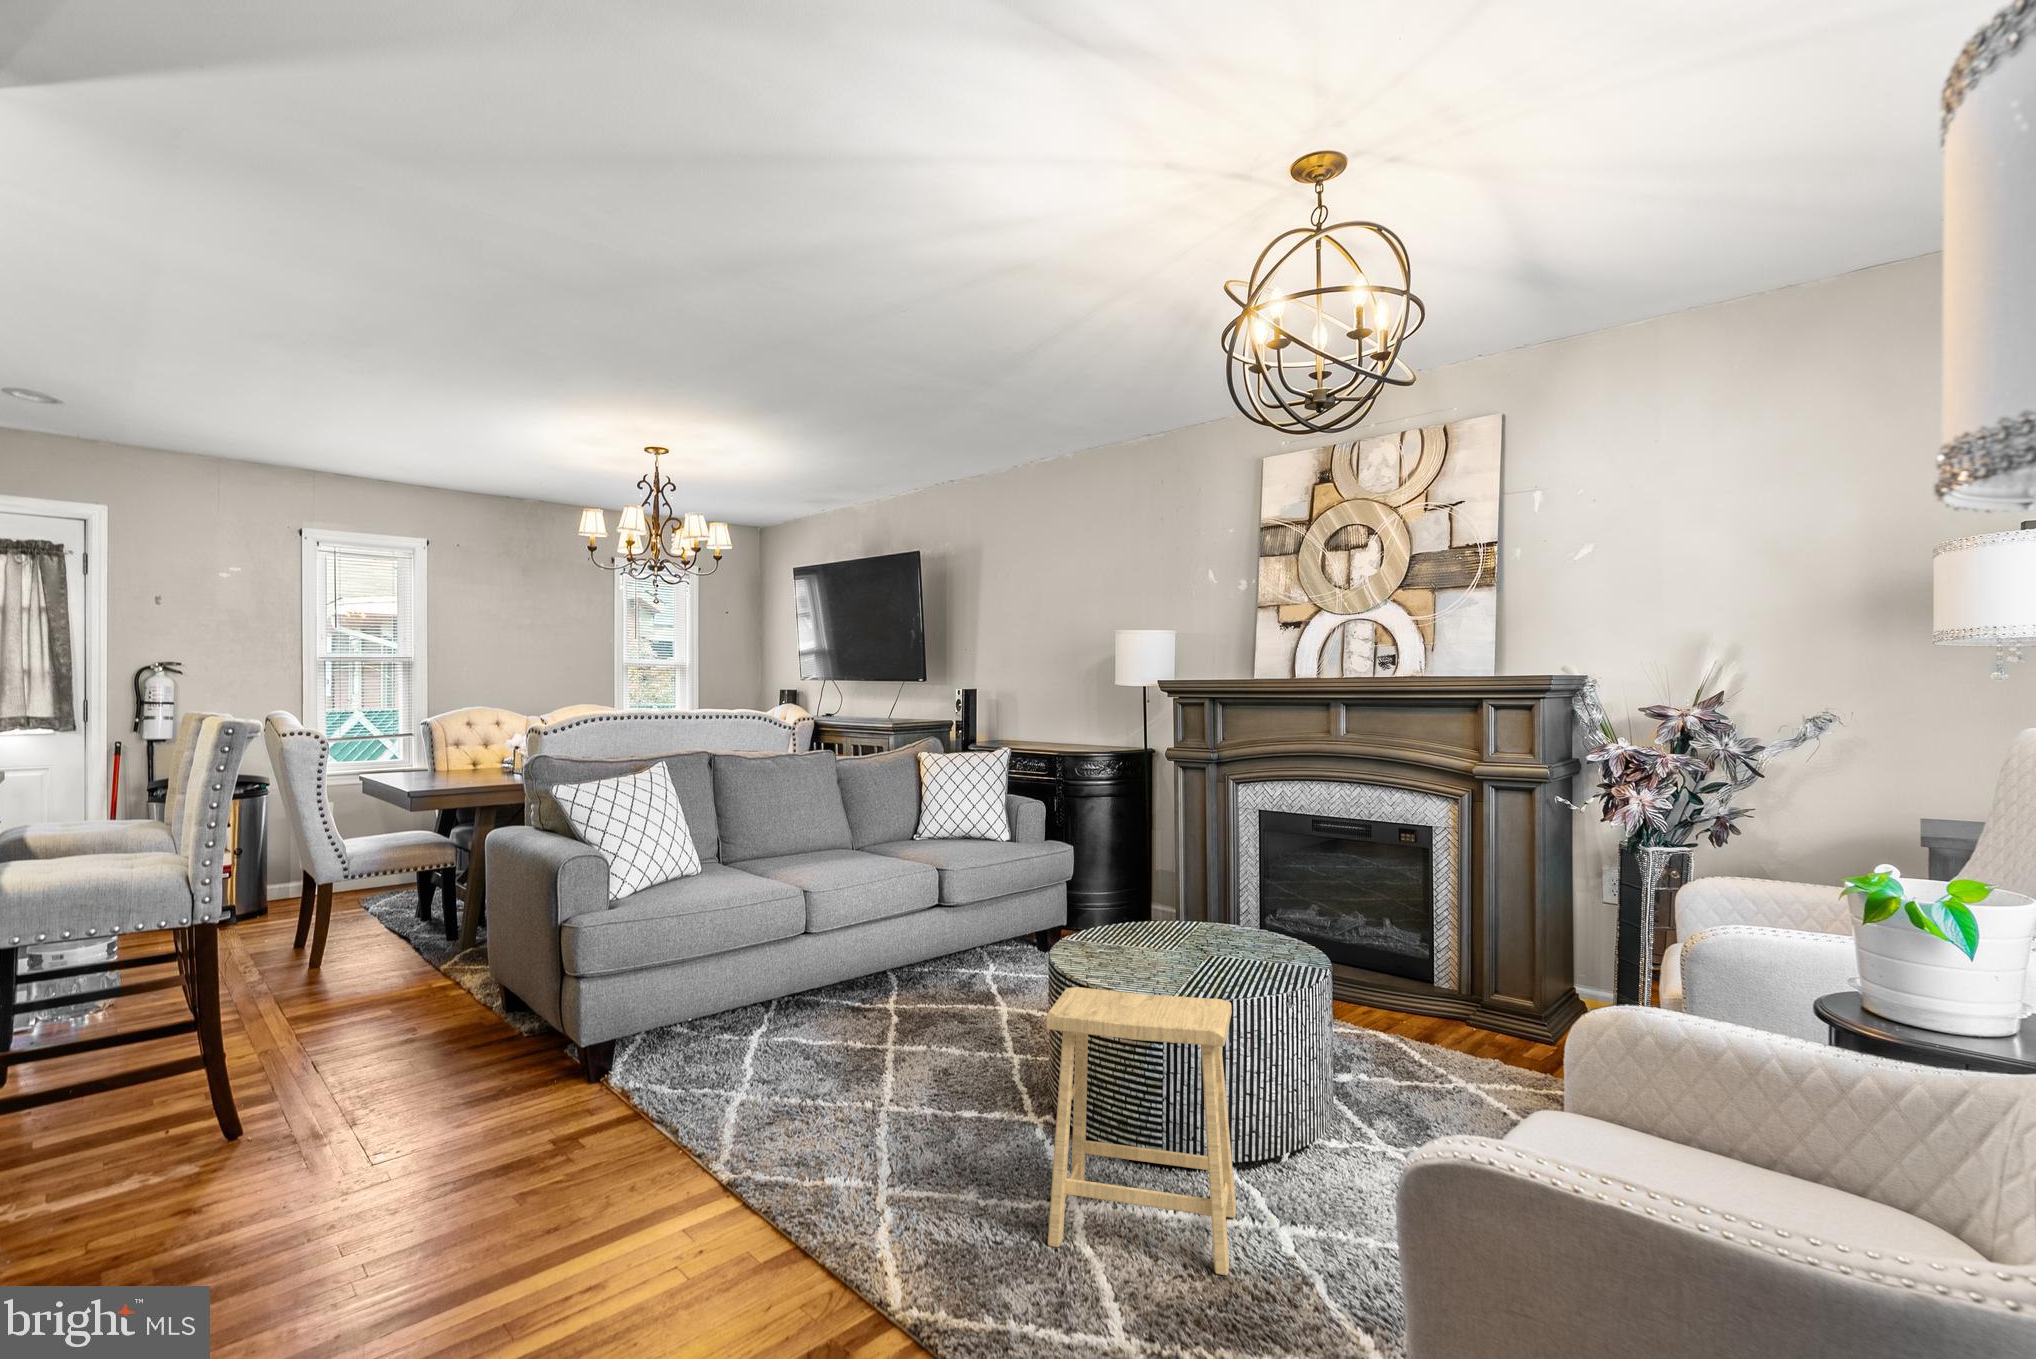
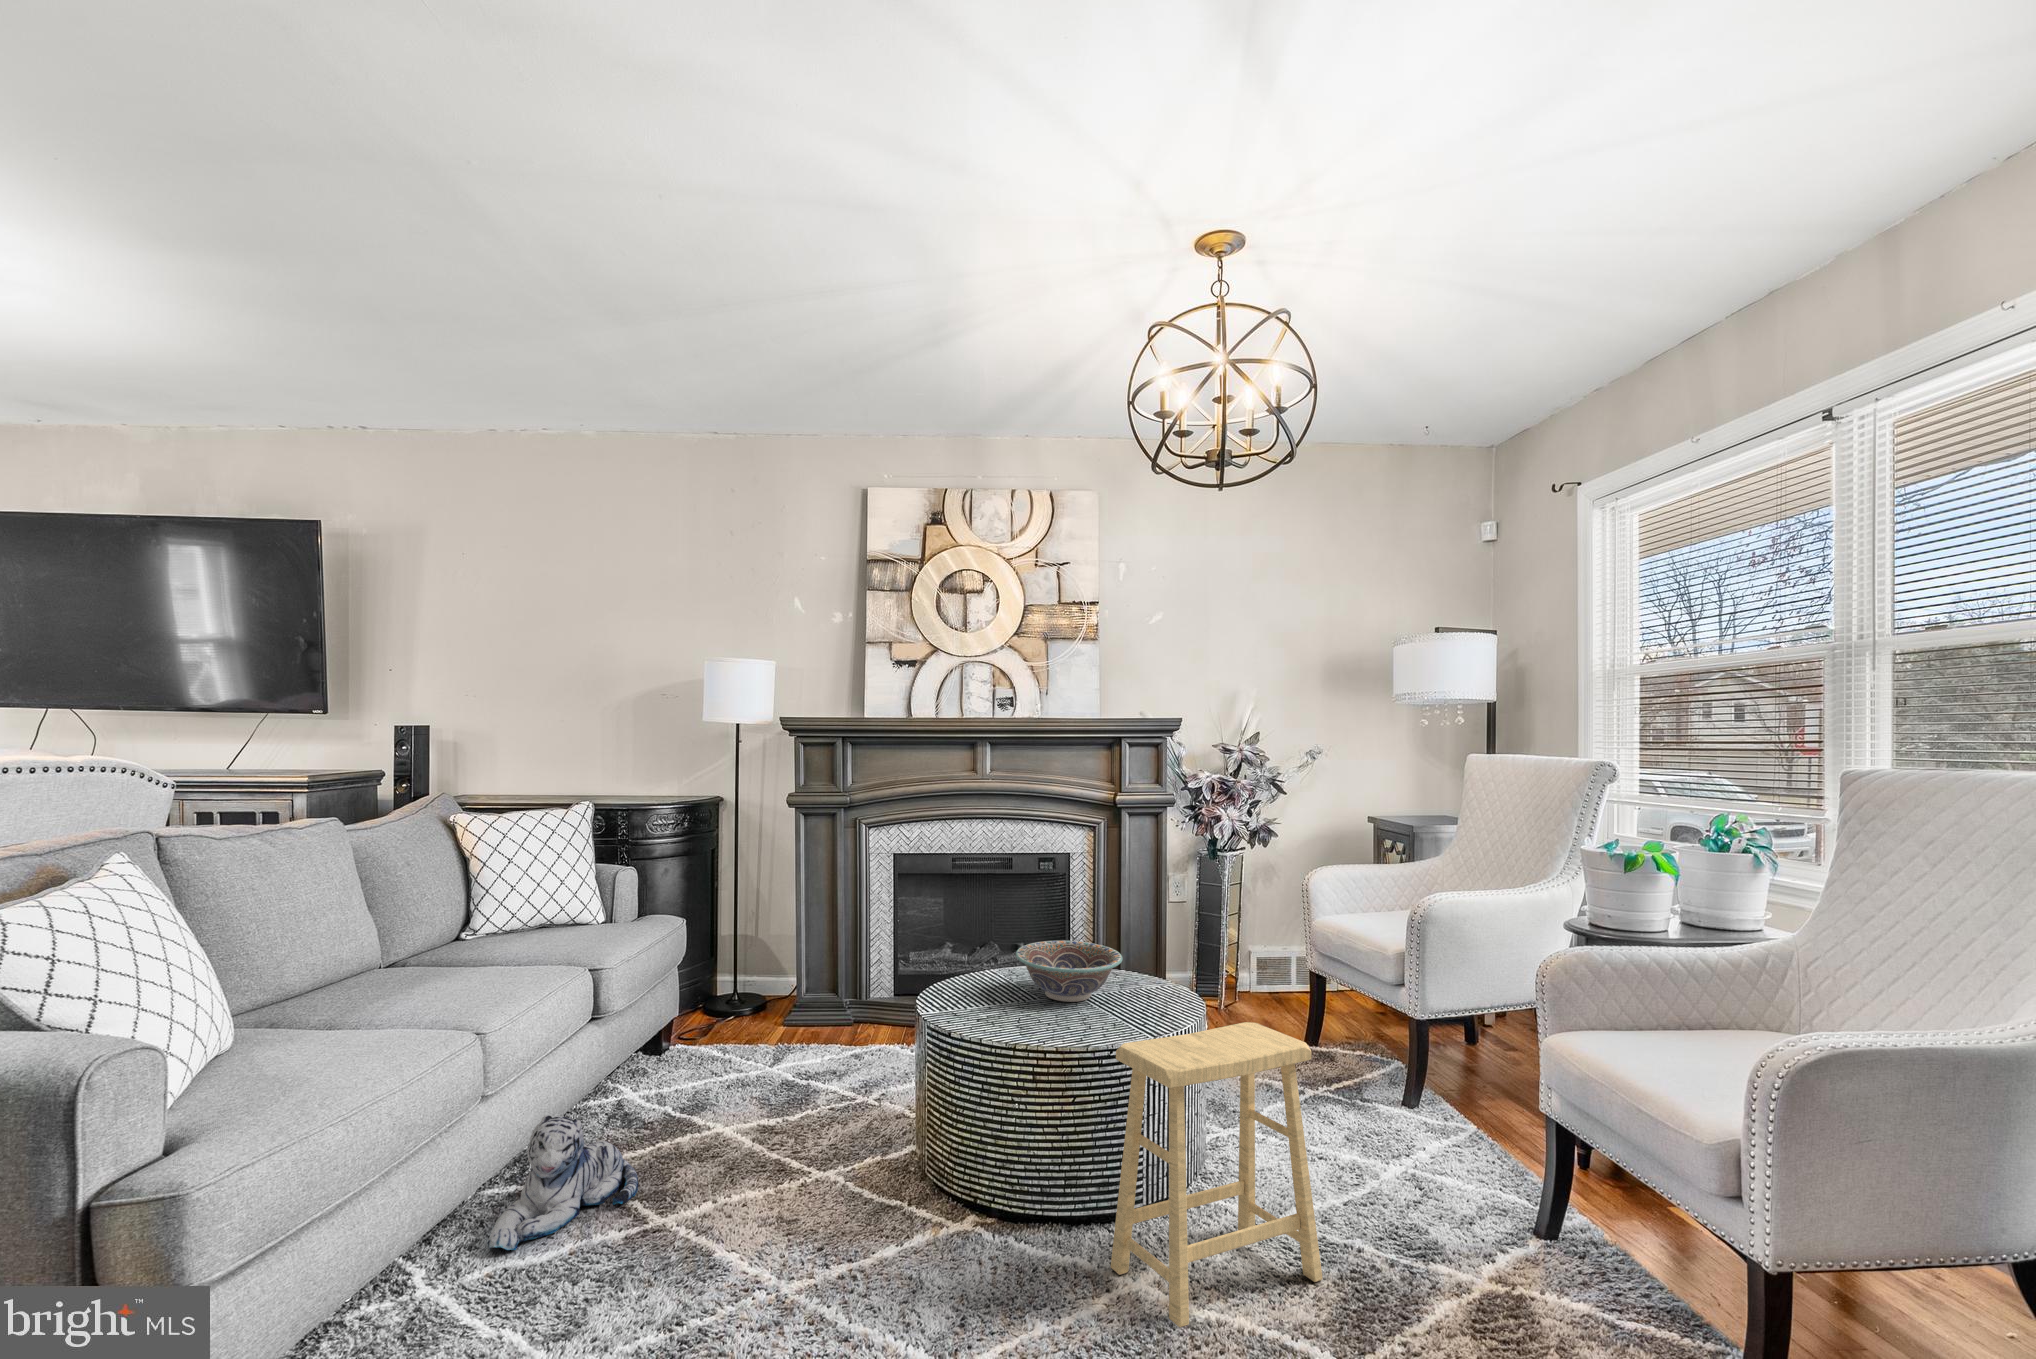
decorative bowl: none [1148,898,1254,958] -> present [1016,941,1122,1002]
plush toy: none [779,957,905,1037] -> present [488,1115,638,1250]

